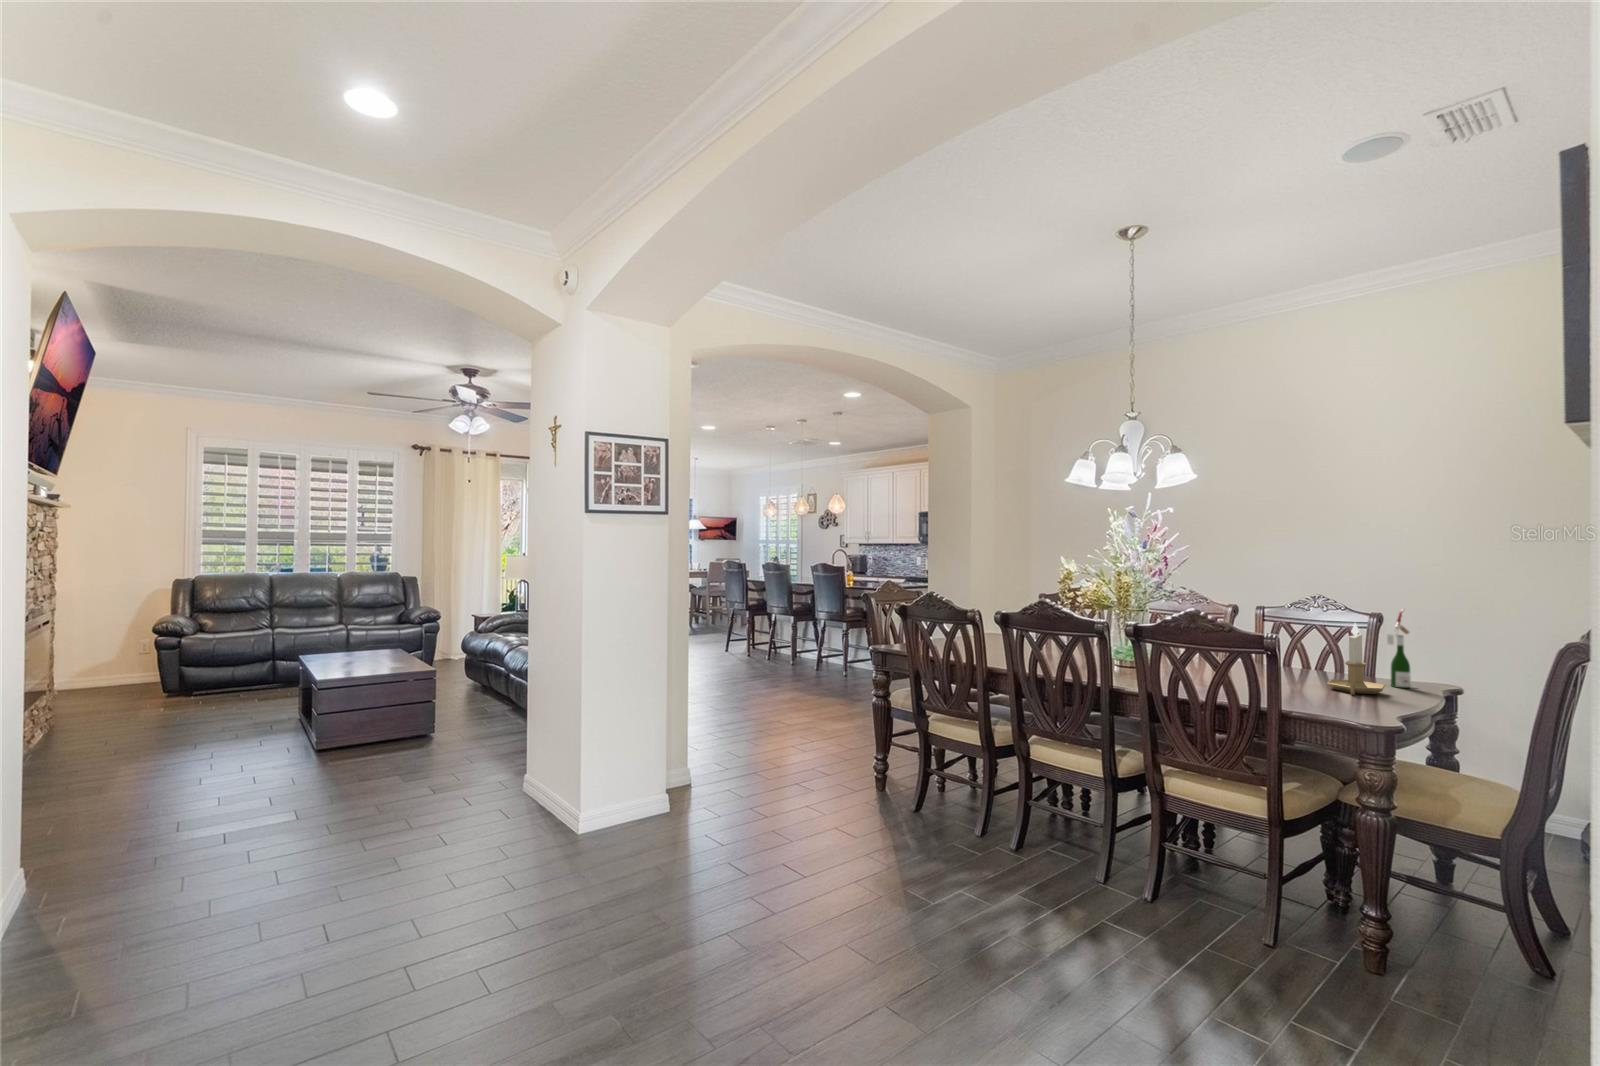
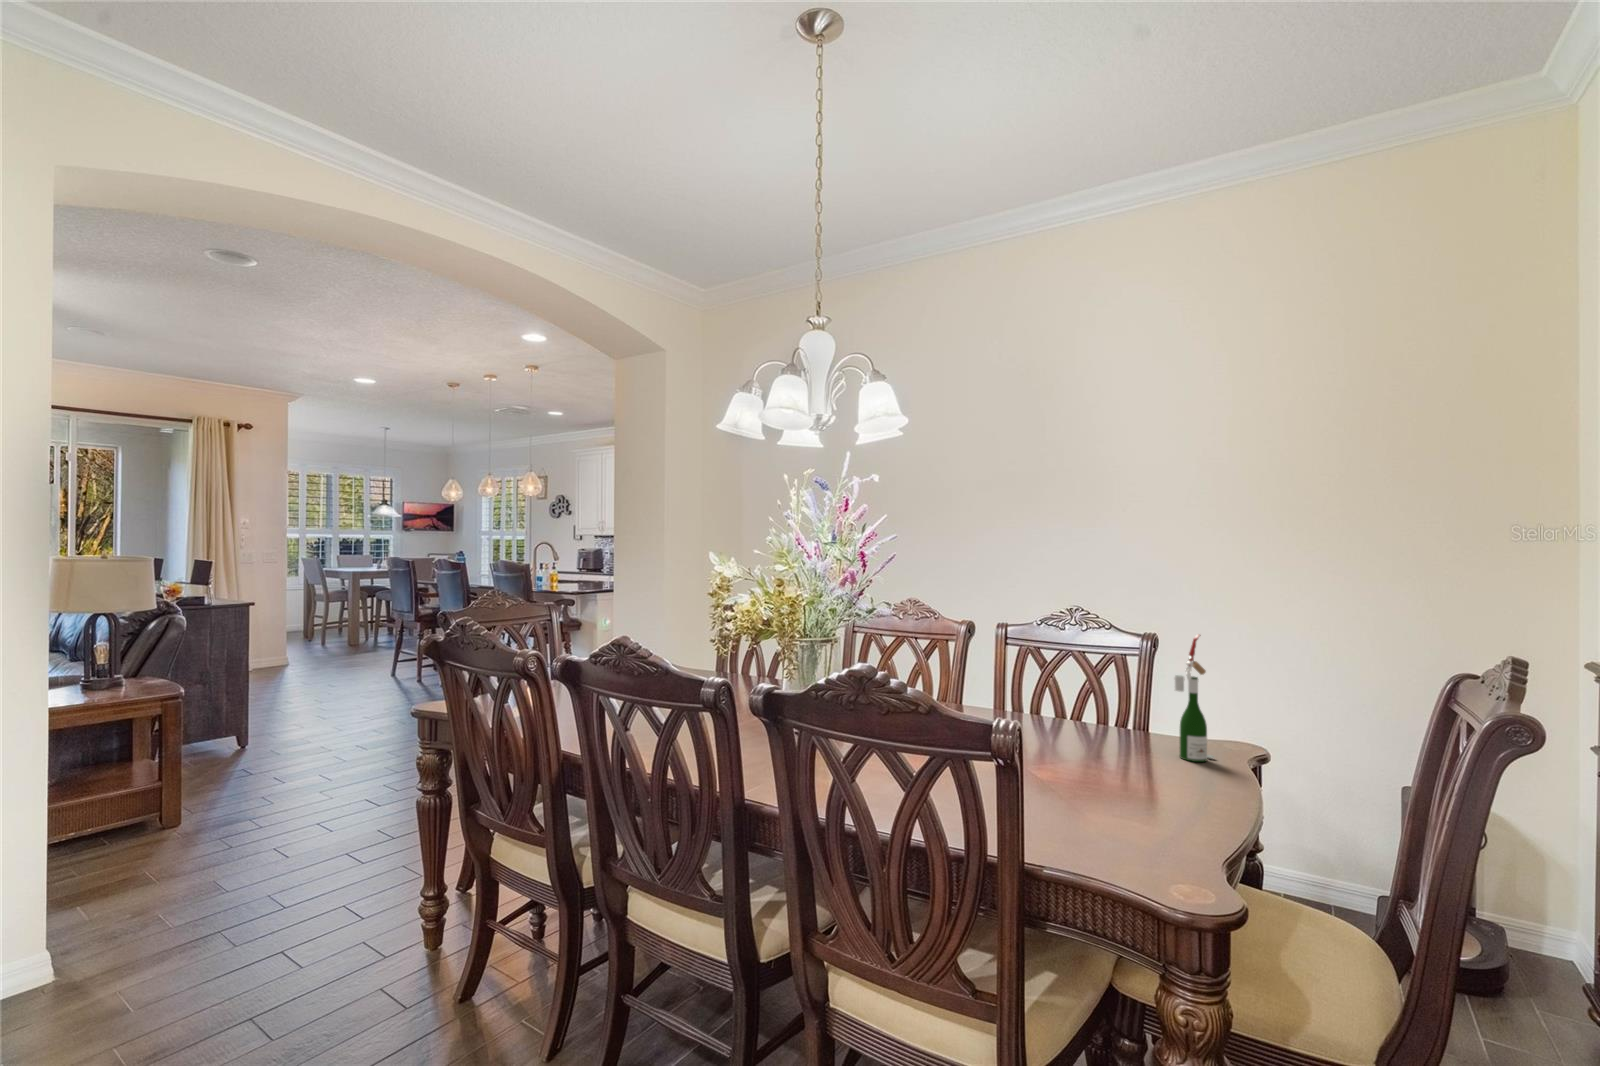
candlestick: present [1327,623,1385,695] -> none [1096,664,1182,796]

